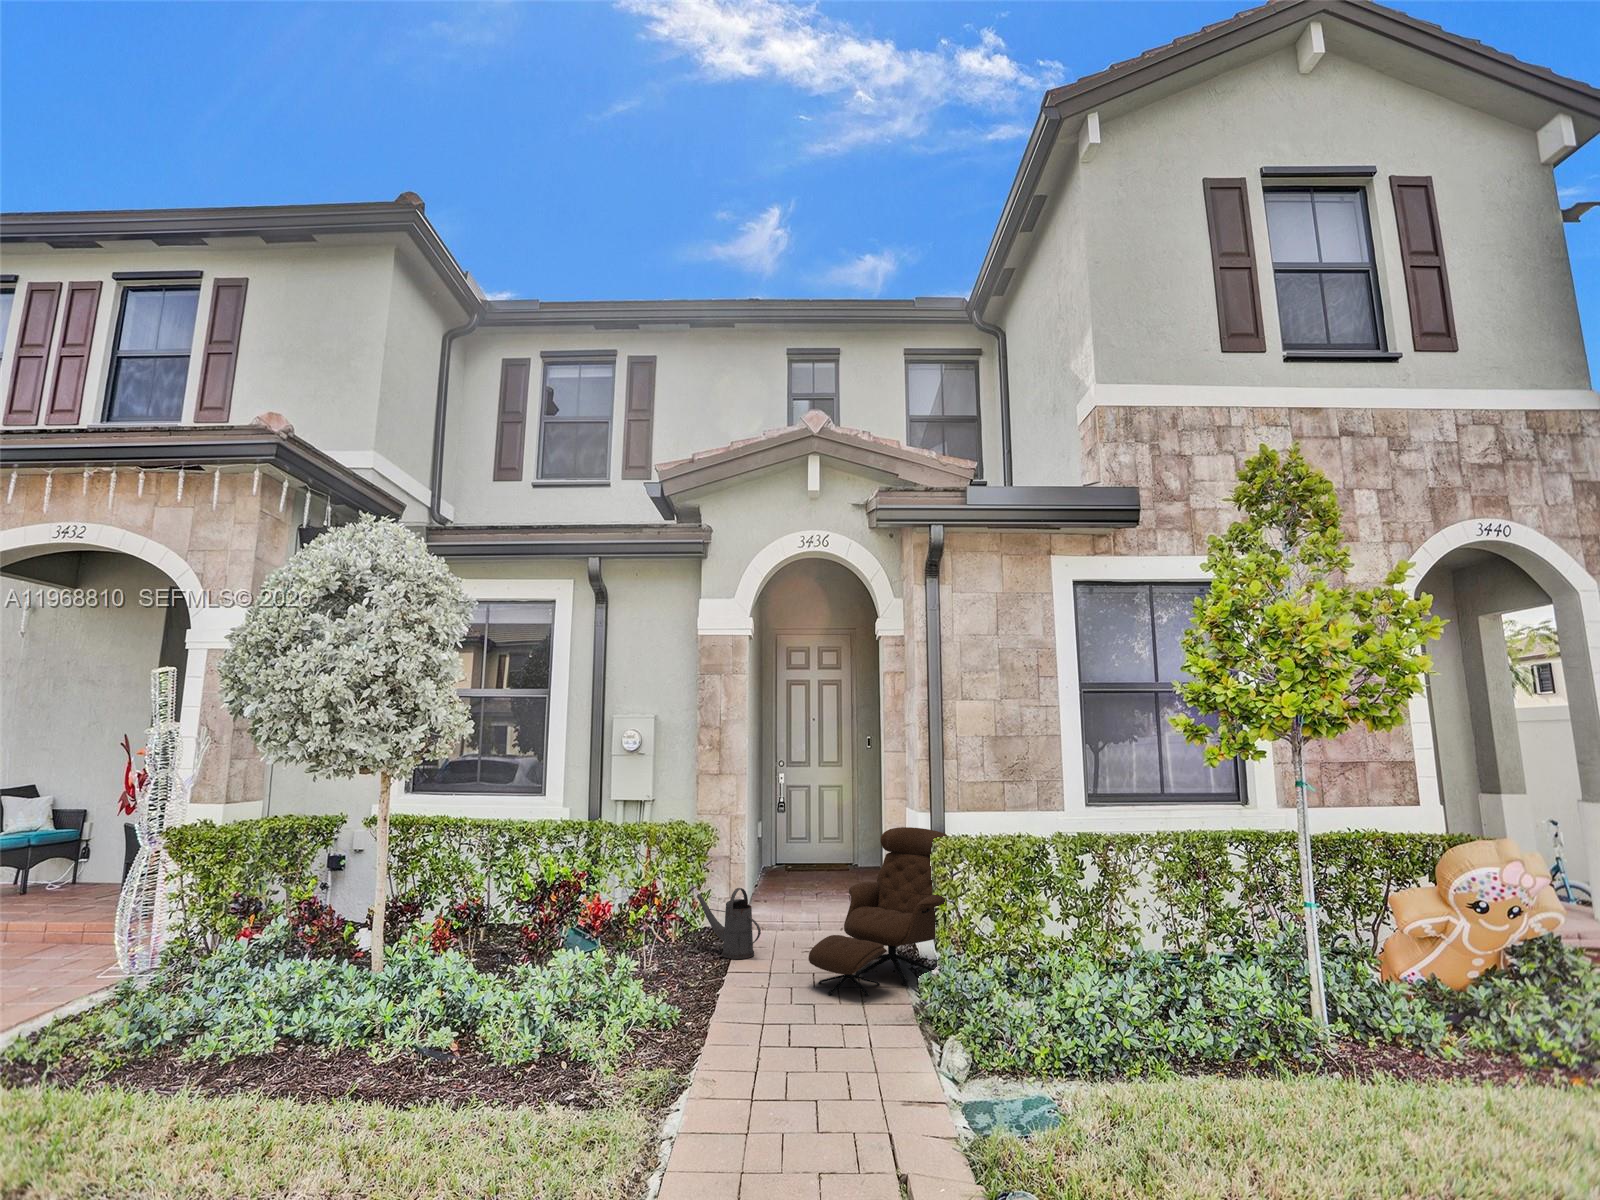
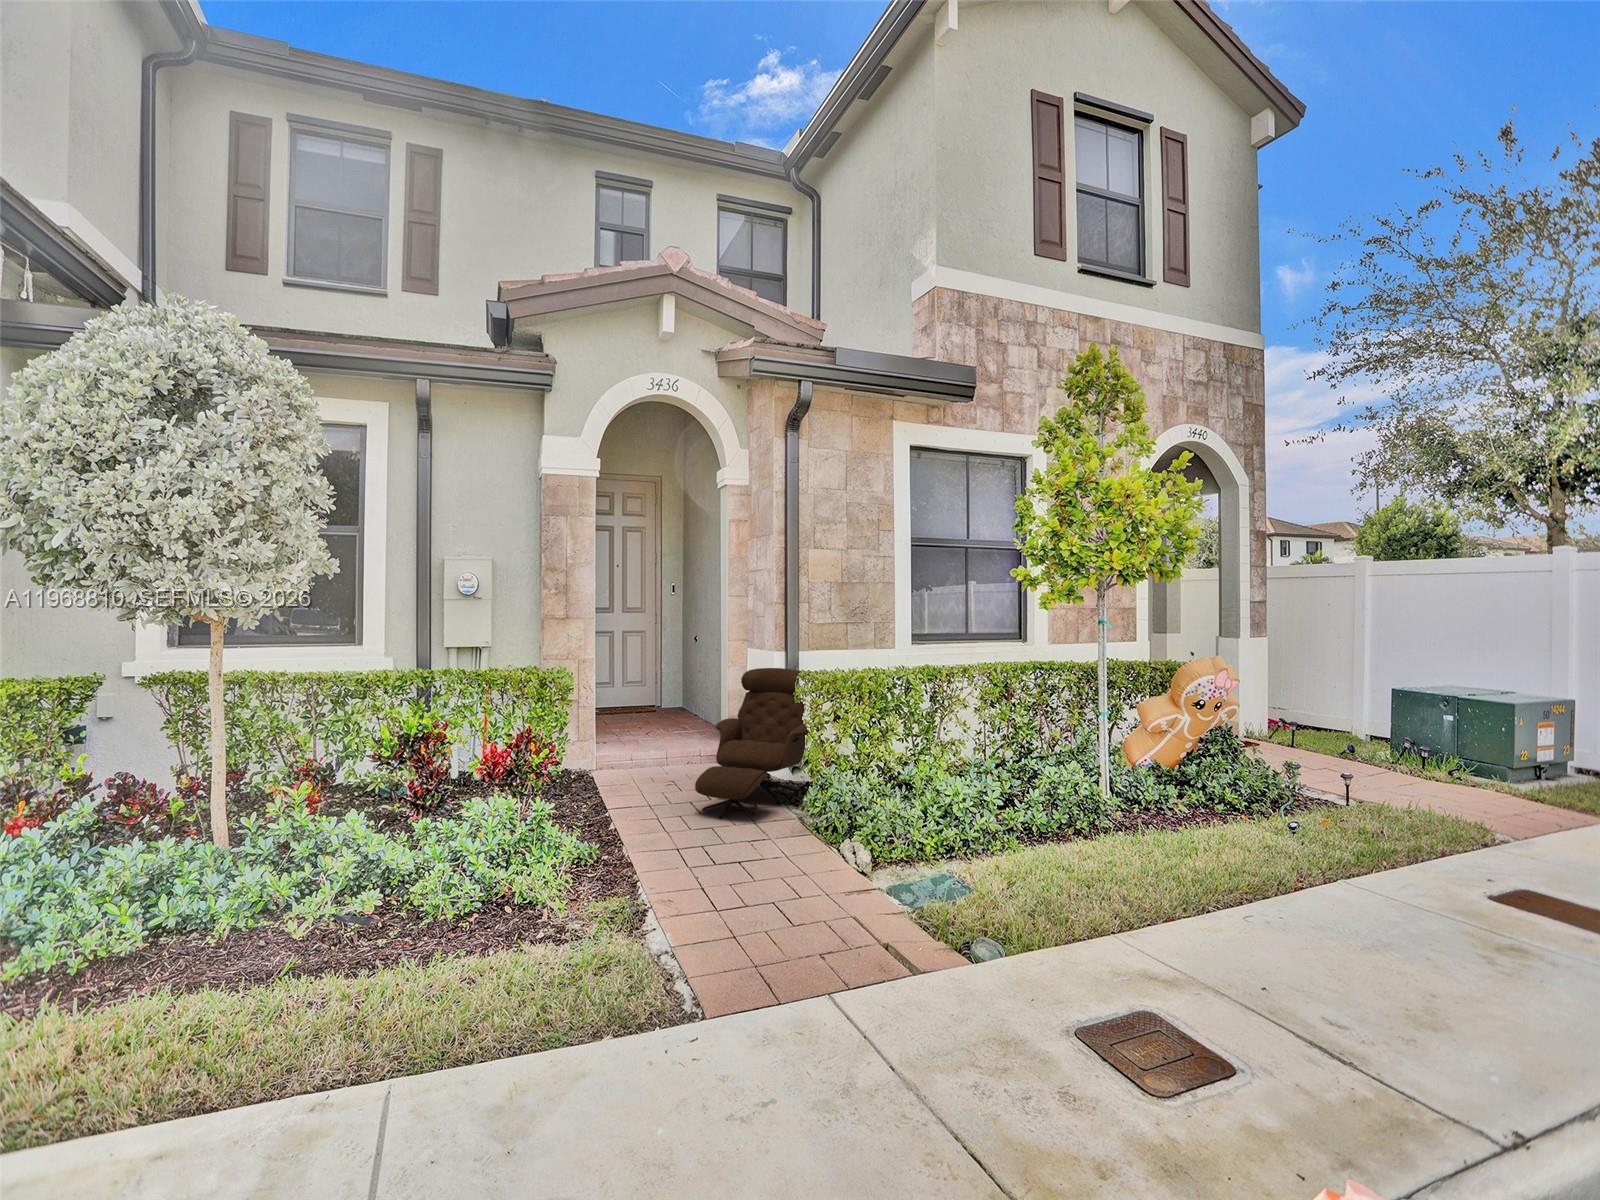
watering can: present [697,888,761,959] -> none [557,731,630,797]

